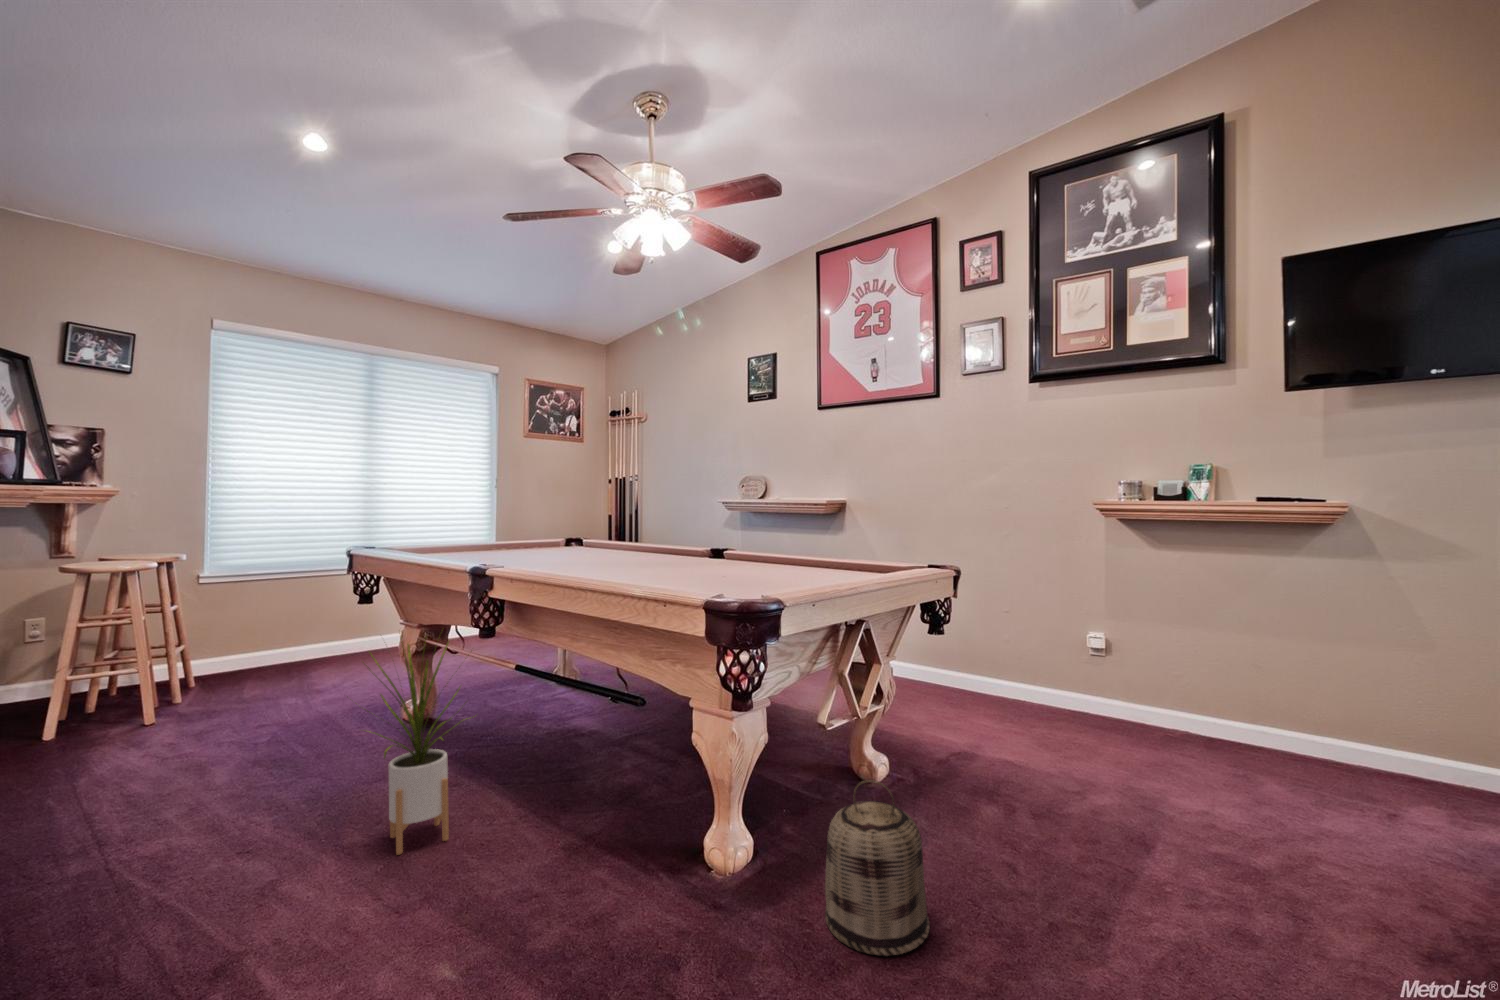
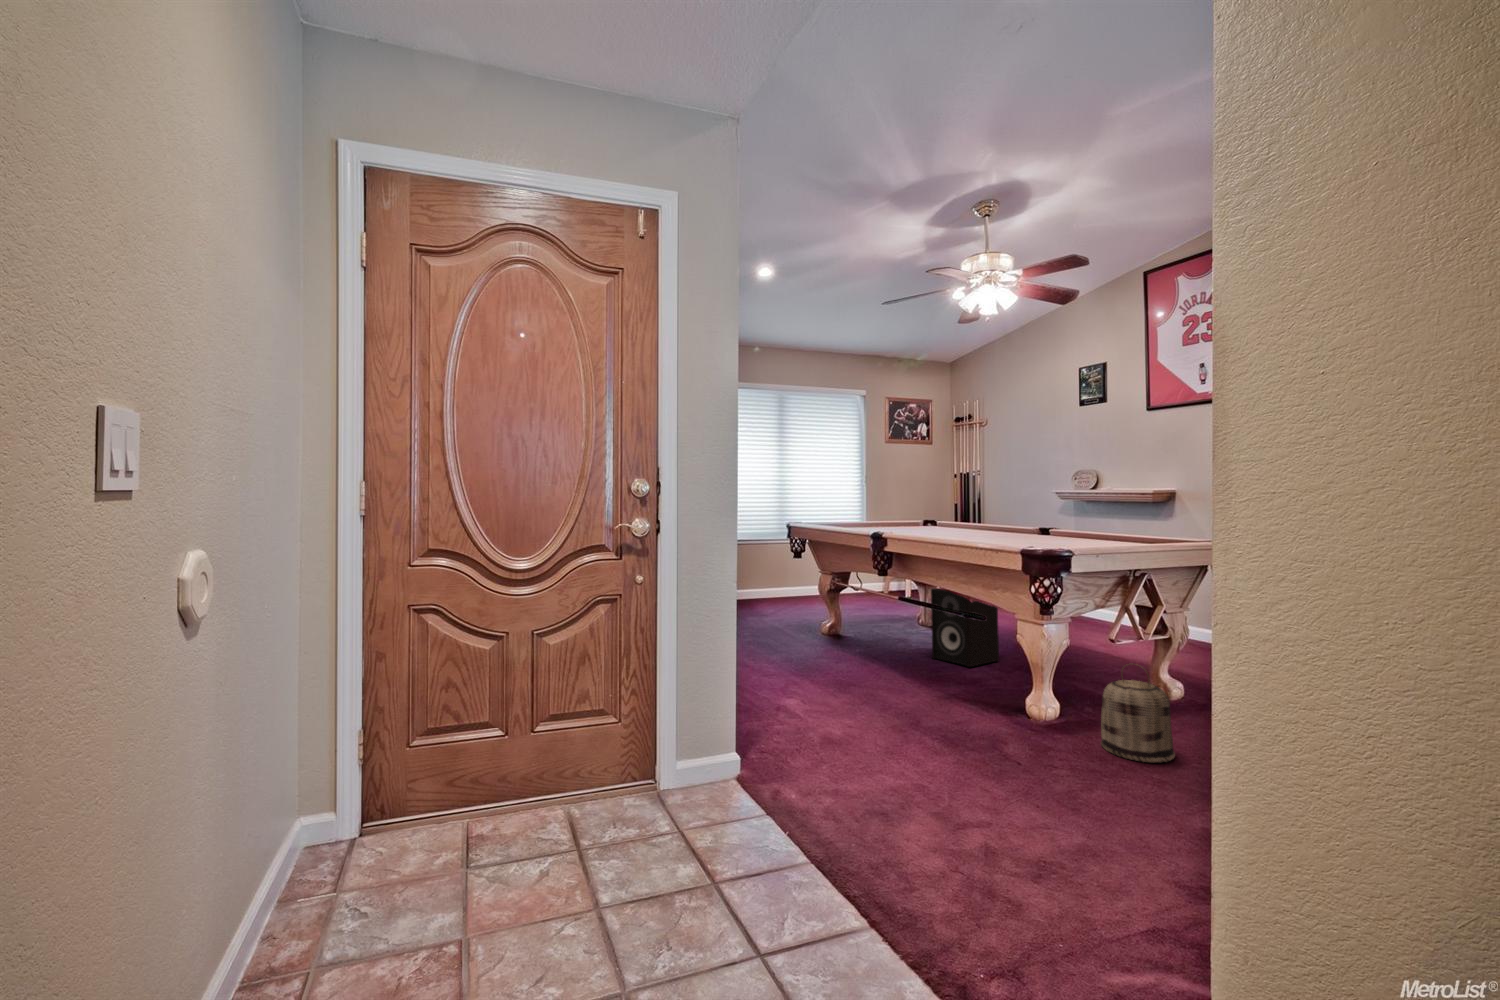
speaker: none [566,636,664,766] -> present [931,588,999,667]
house plant: present [369,642,467,855] -> none [820,563,884,682]

